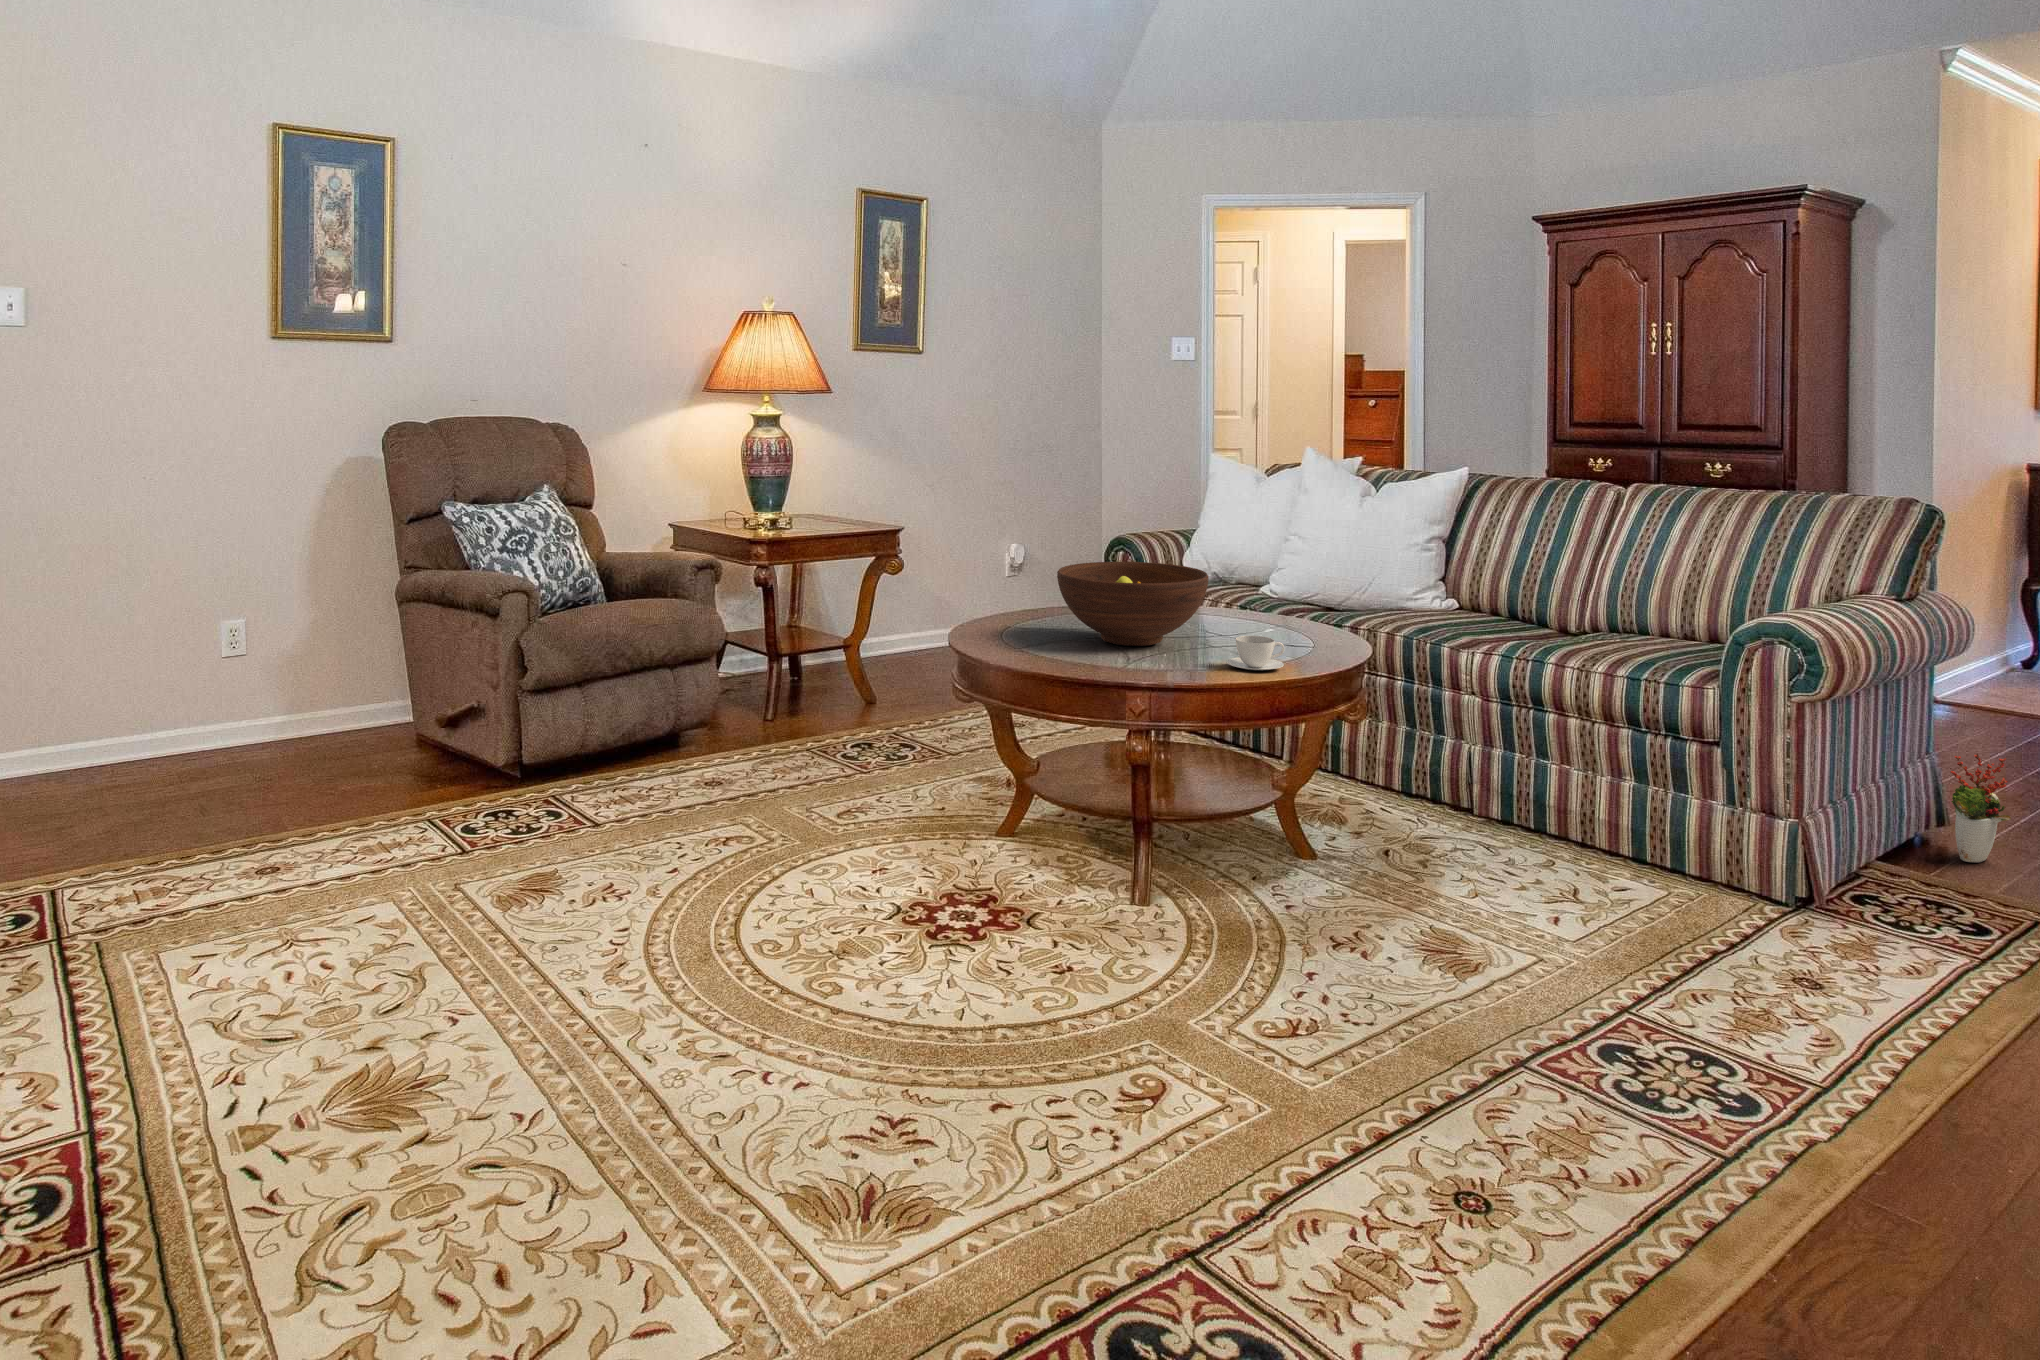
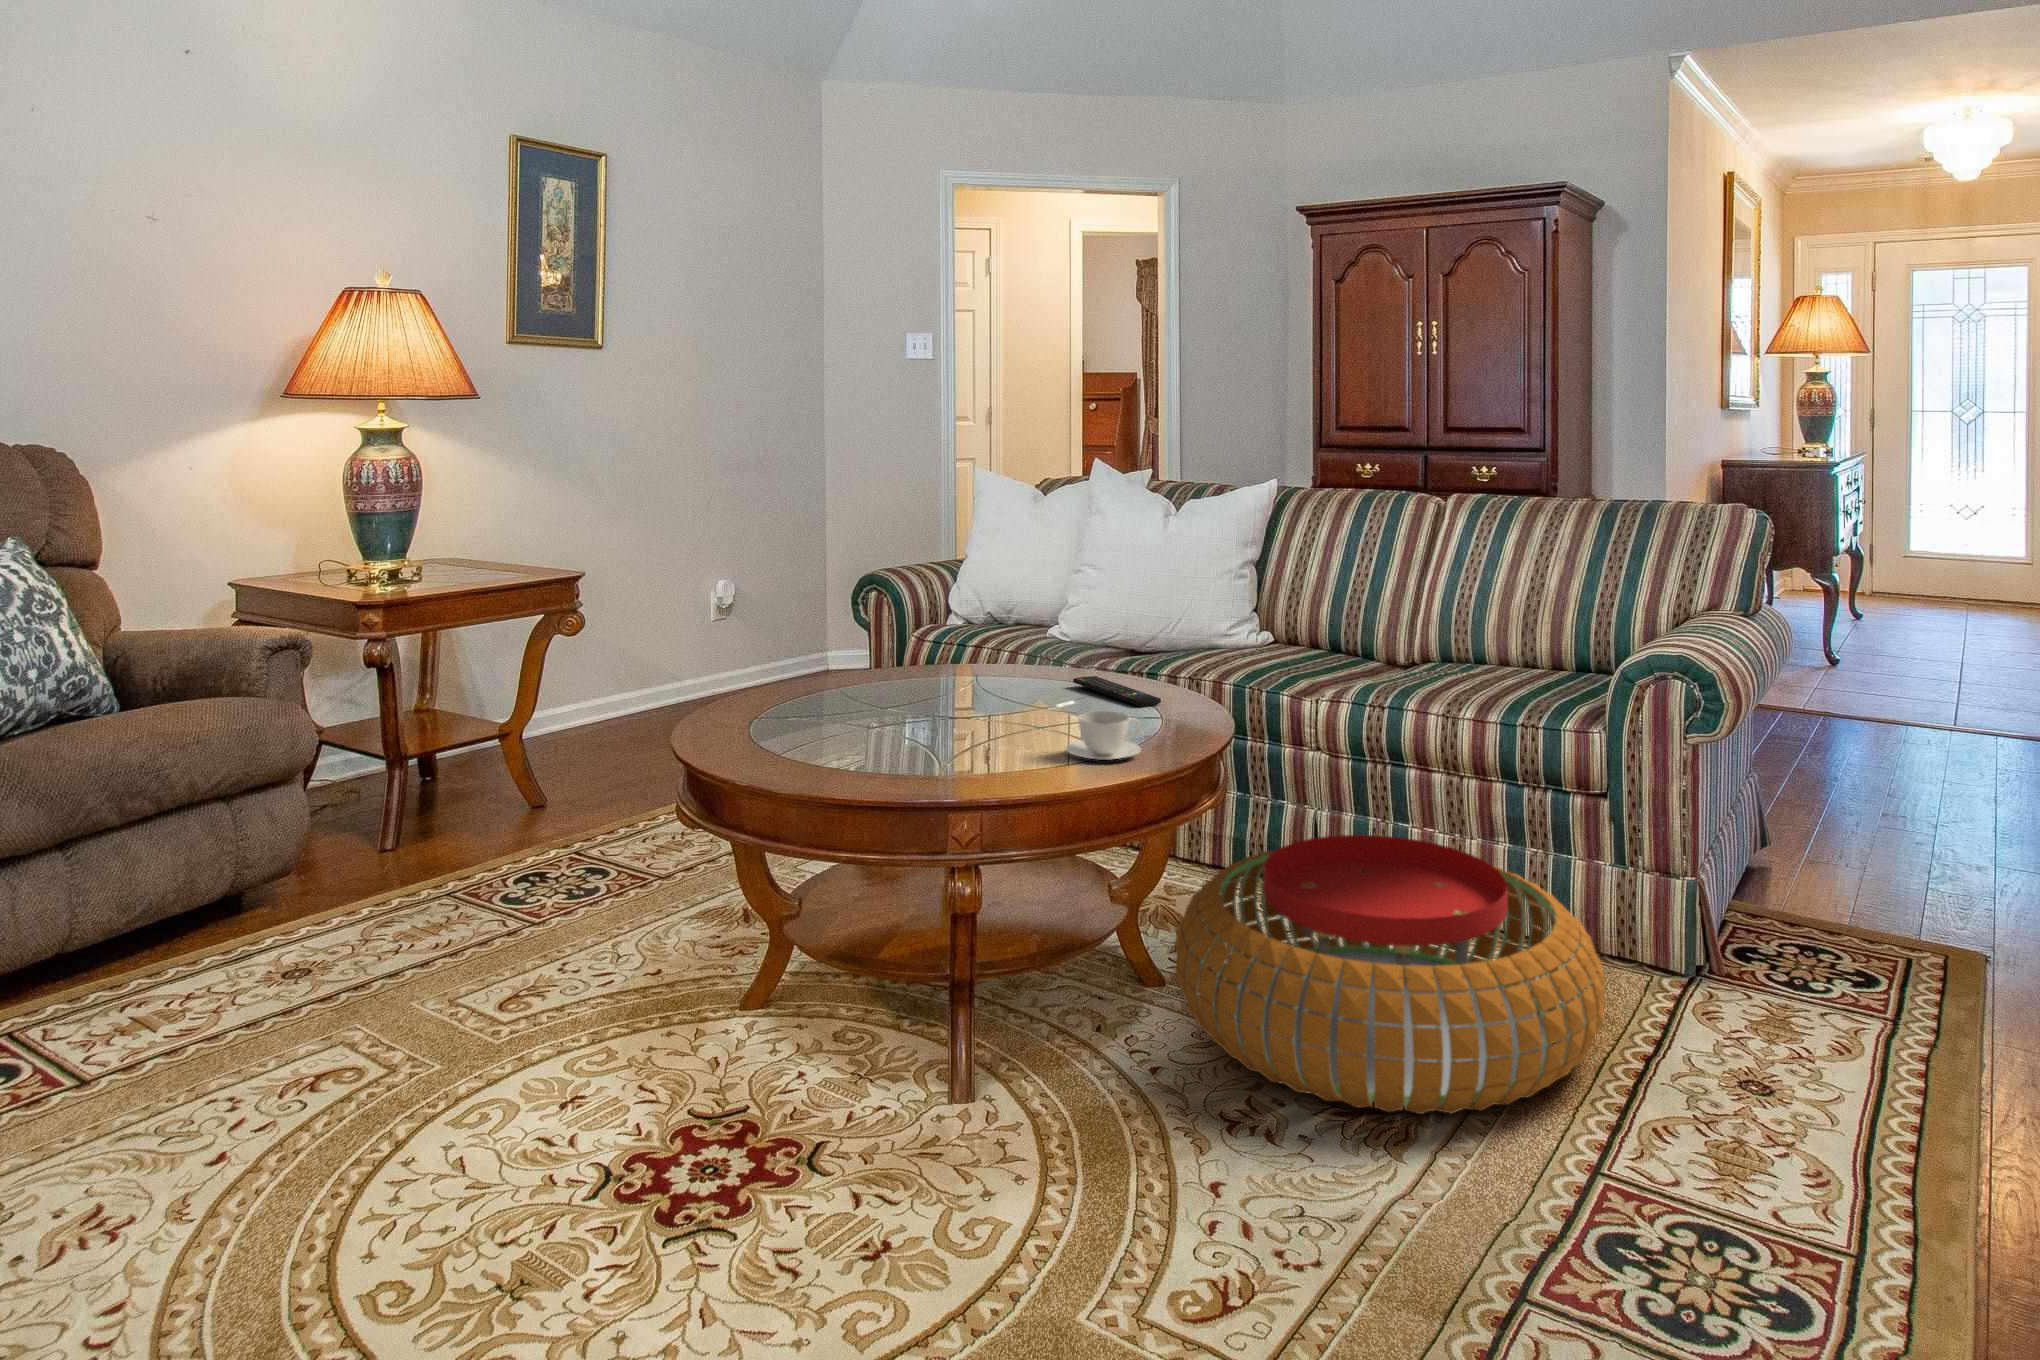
fruit bowl: present [1057,562,1209,646] -> none [822,615,1026,733]
remote control: none [1263,620,1326,644] -> present [1073,676,1161,708]
decorative plant: present [1951,754,2011,862] -> none [1791,770,1853,889]
pouf: none [1318,756,1676,962] -> present [1175,835,1606,1114]

